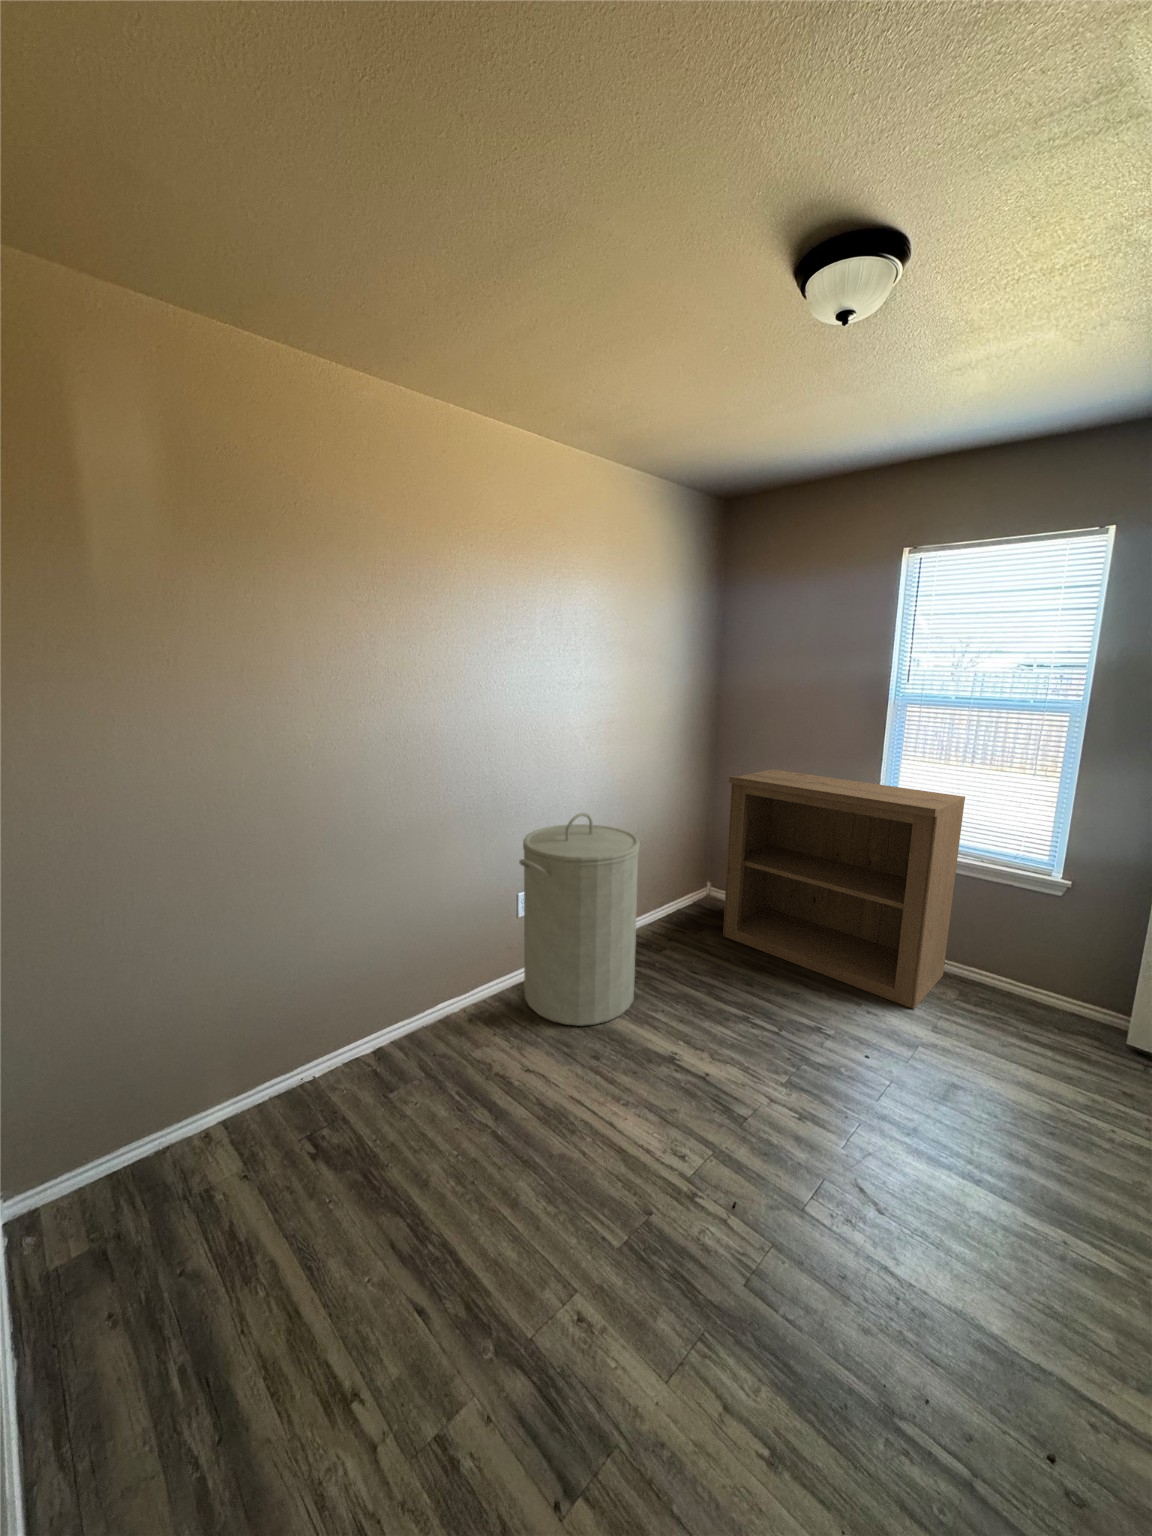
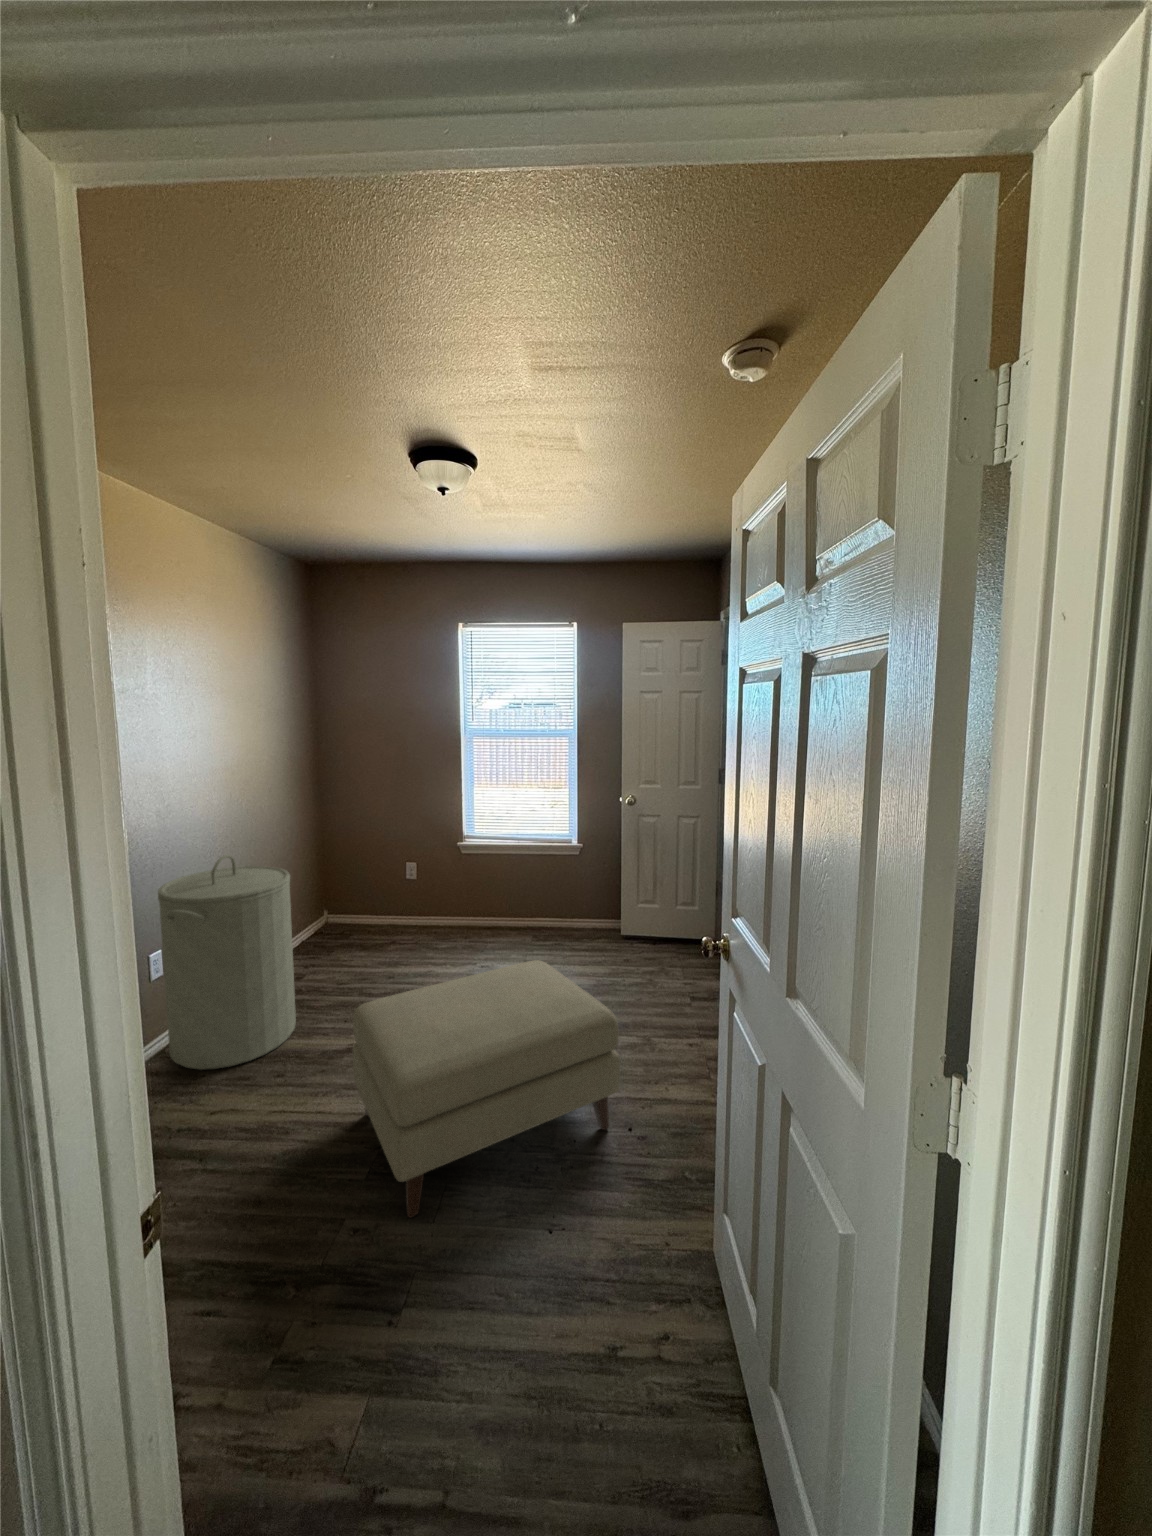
bookshelf: present [723,769,965,1009] -> none [348,797,521,955]
ottoman: none [625,1029,1059,1435] -> present [353,960,620,1218]

